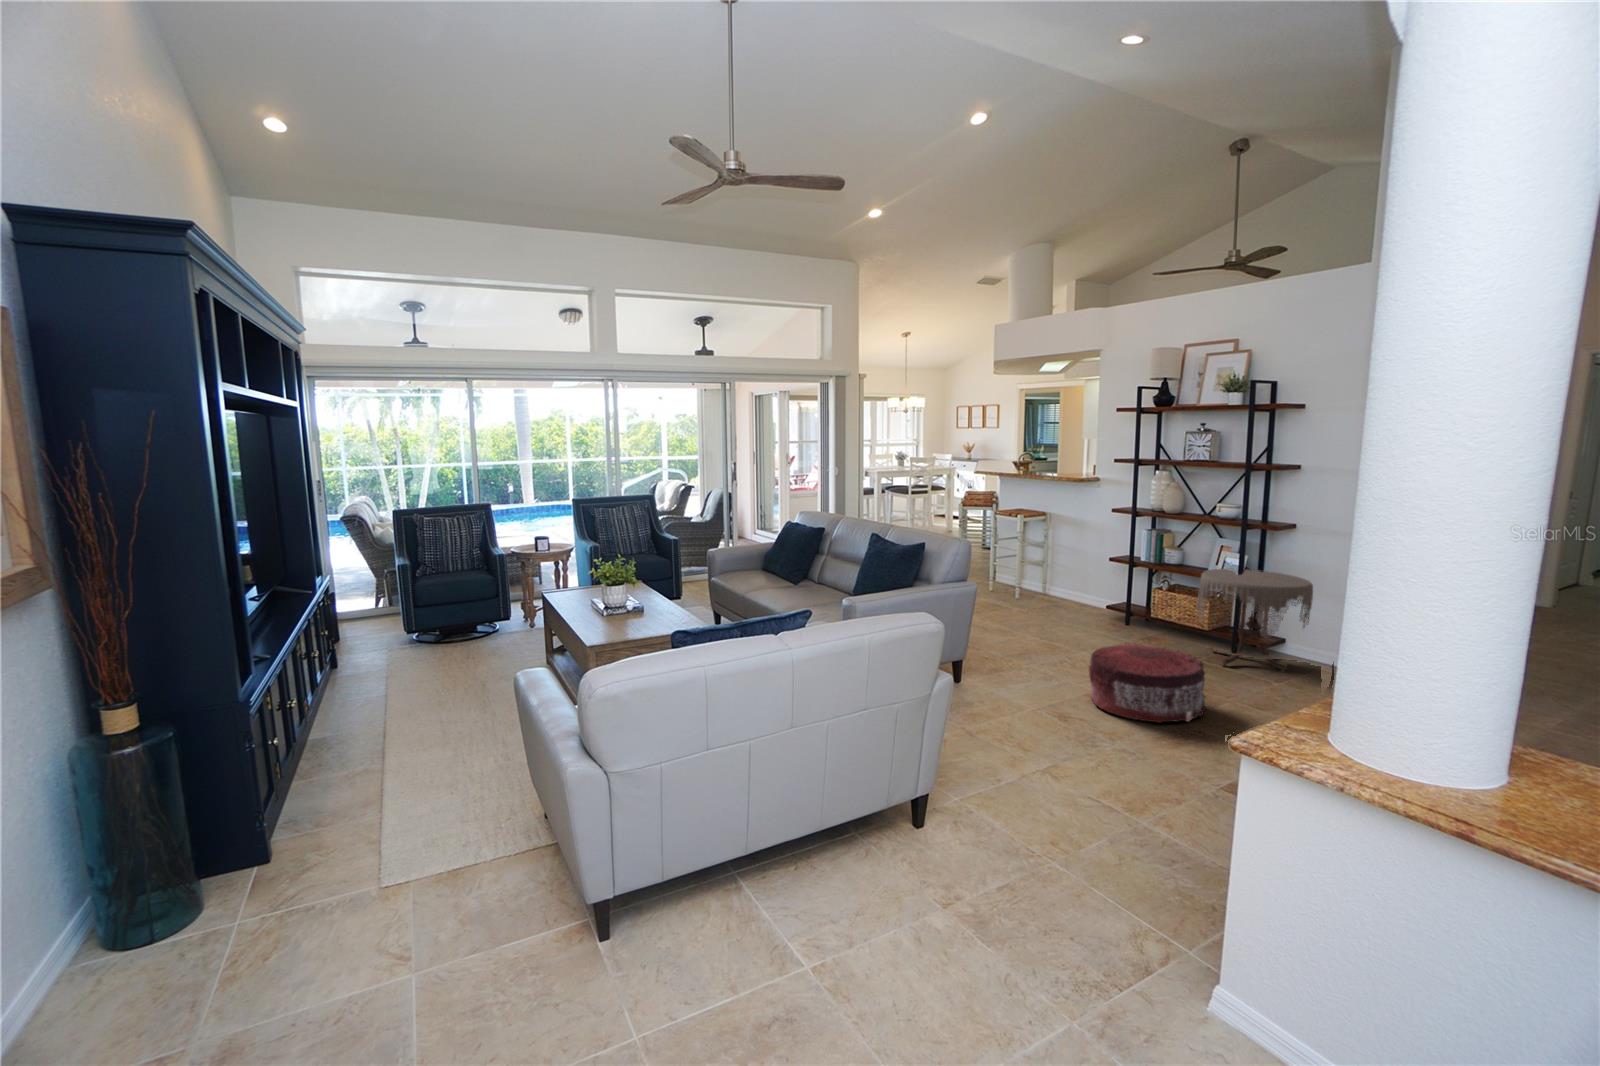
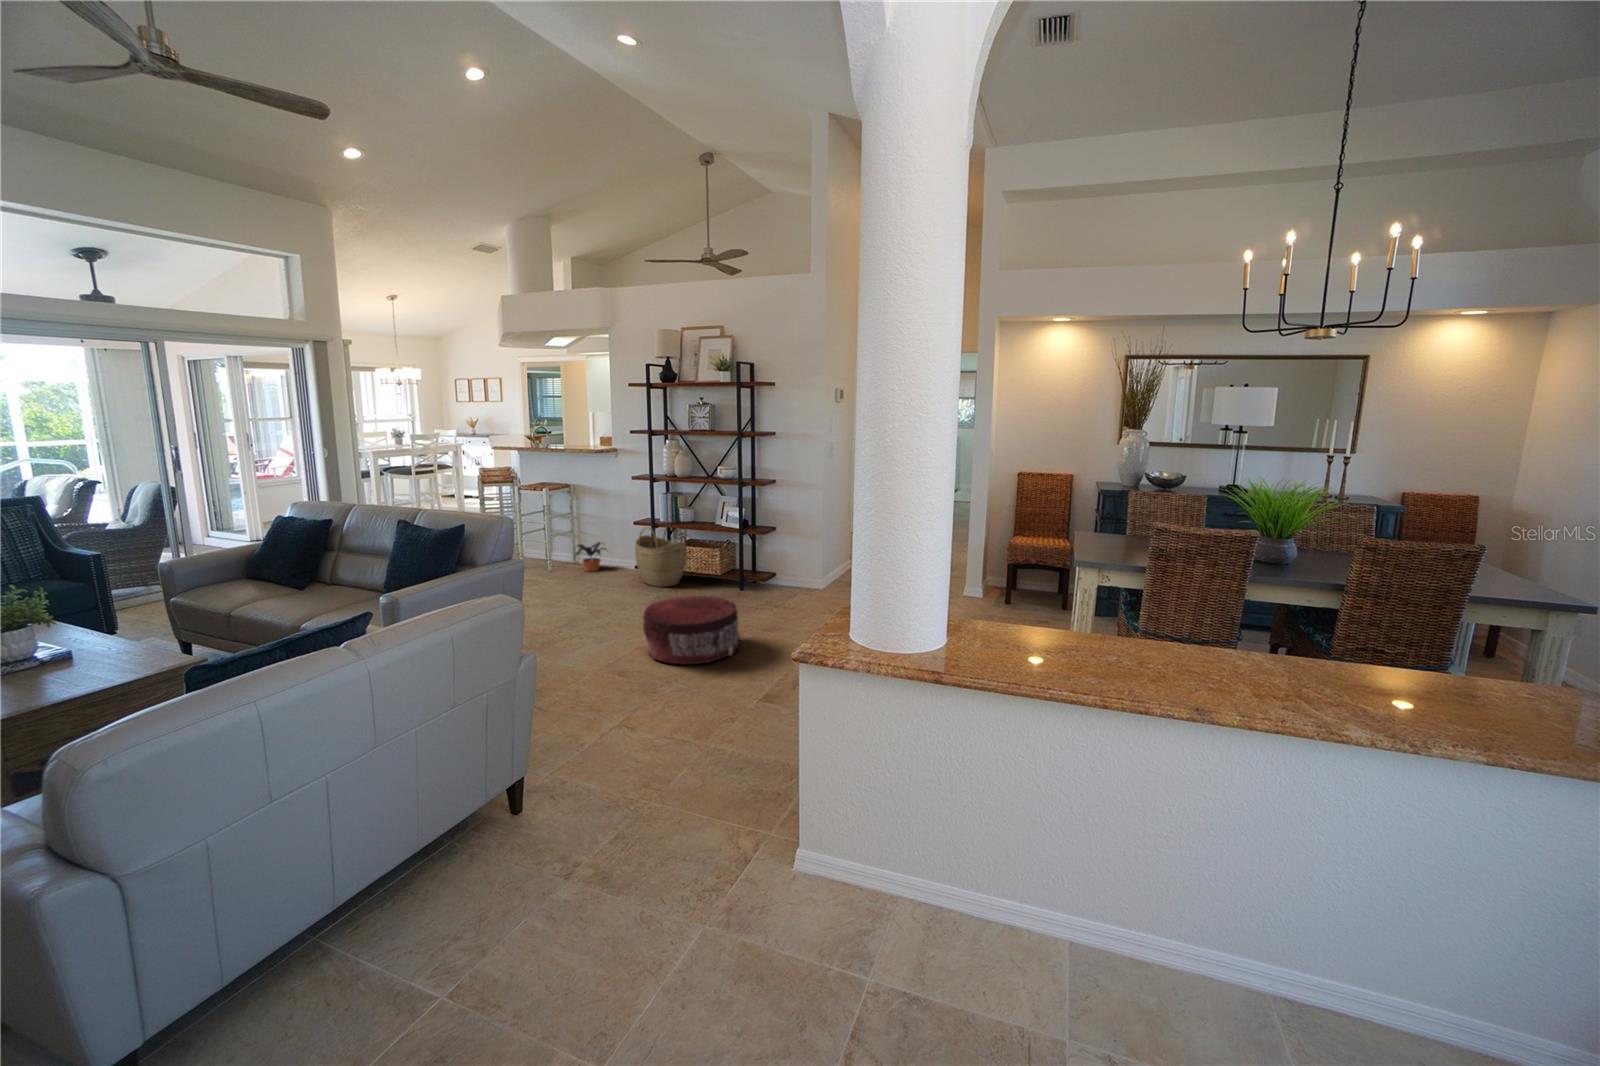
woven basket: none [1105,565,1167,637] -> present [635,527,687,587]
side table: present [1196,569,1313,672] -> none [713,519,794,601]
potted plant: none [1041,578,1079,608] -> present [574,542,606,571]

